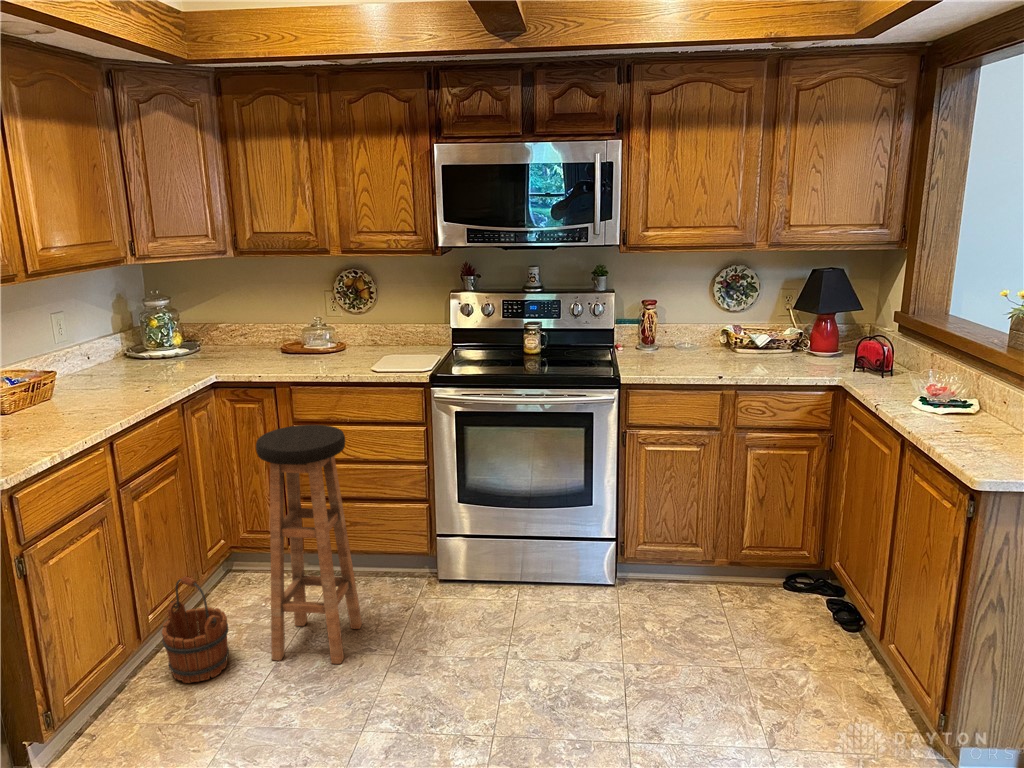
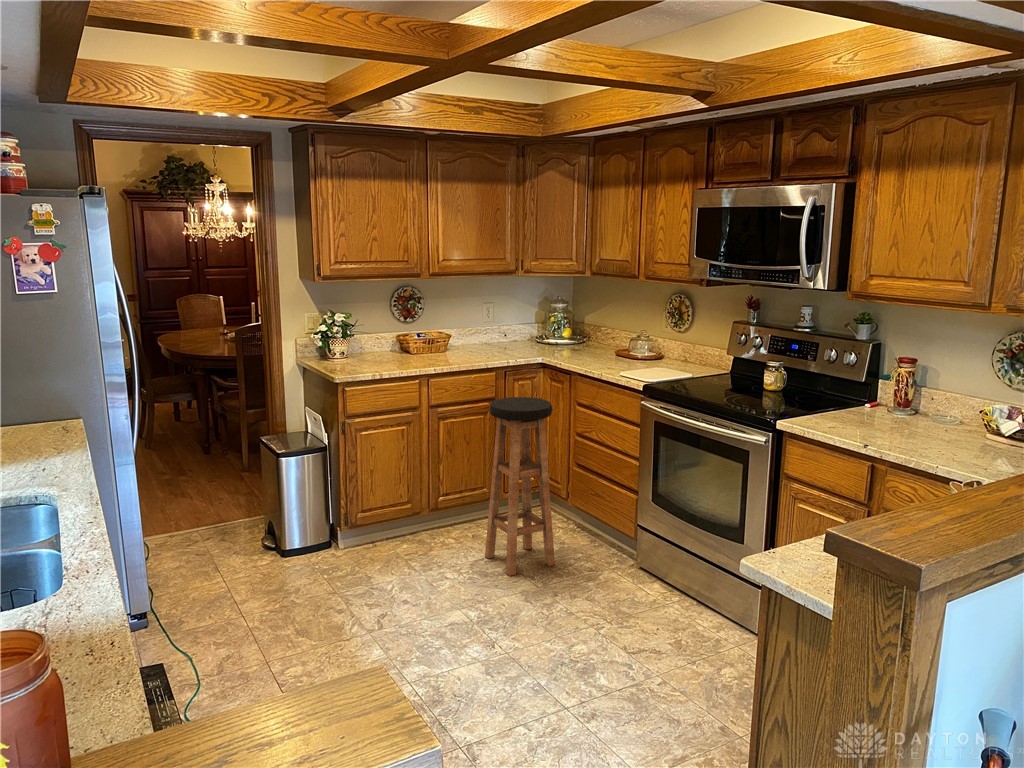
wooden bucket: present [162,576,229,683] -> none [433,477,474,549]

